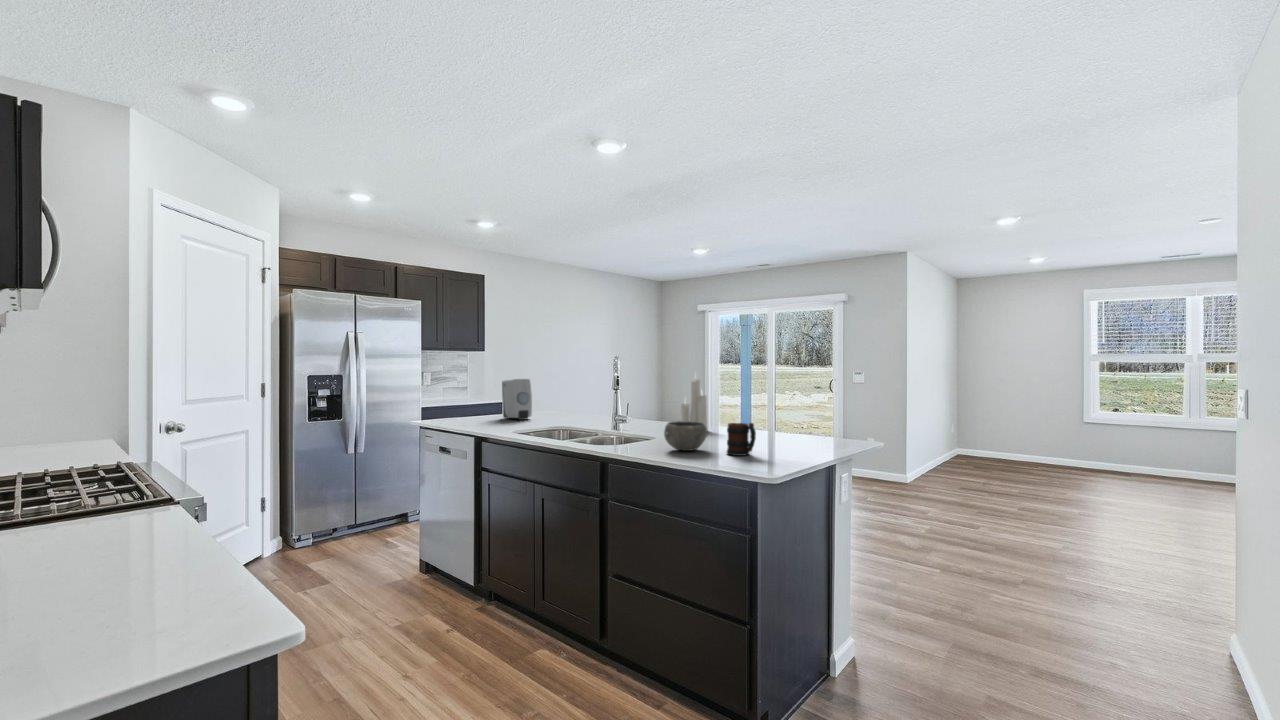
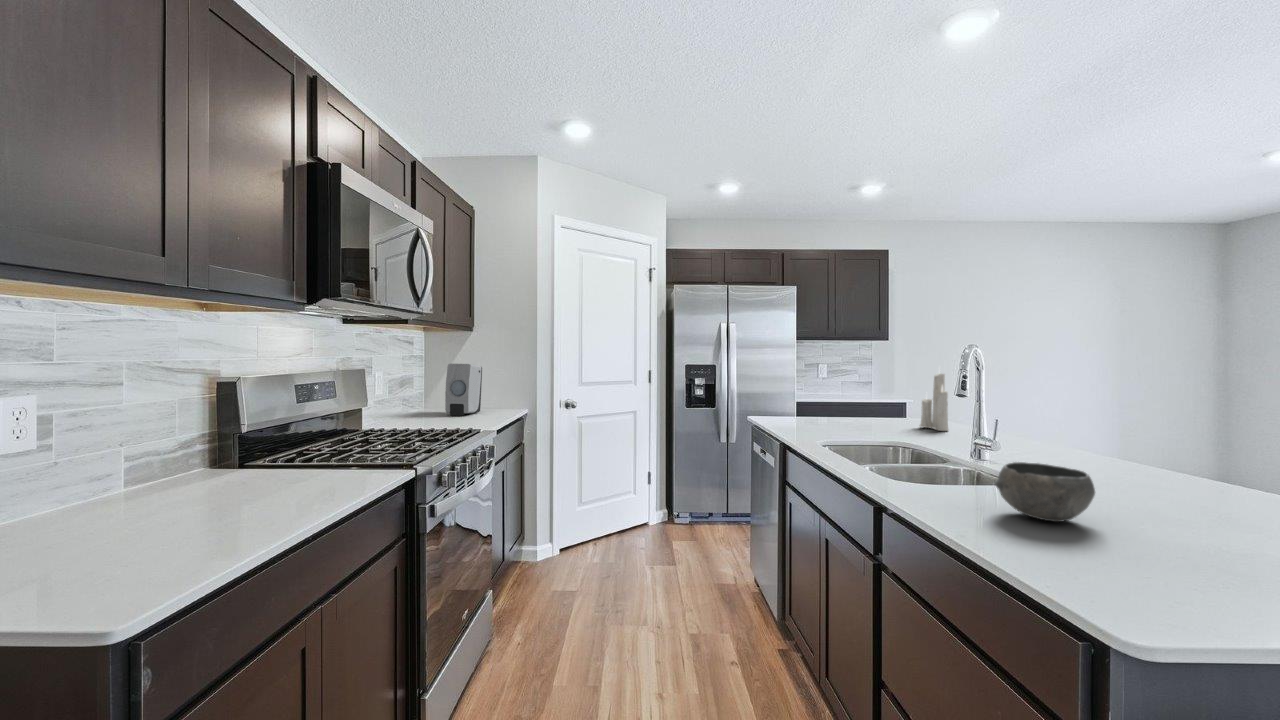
candle: present [681,378,708,429] -> present [919,373,949,431]
soap dispenser: present [502,379,532,420] -> present [445,364,482,416]
mug: present [727,423,756,456] -> none [1128,484,1206,561]

